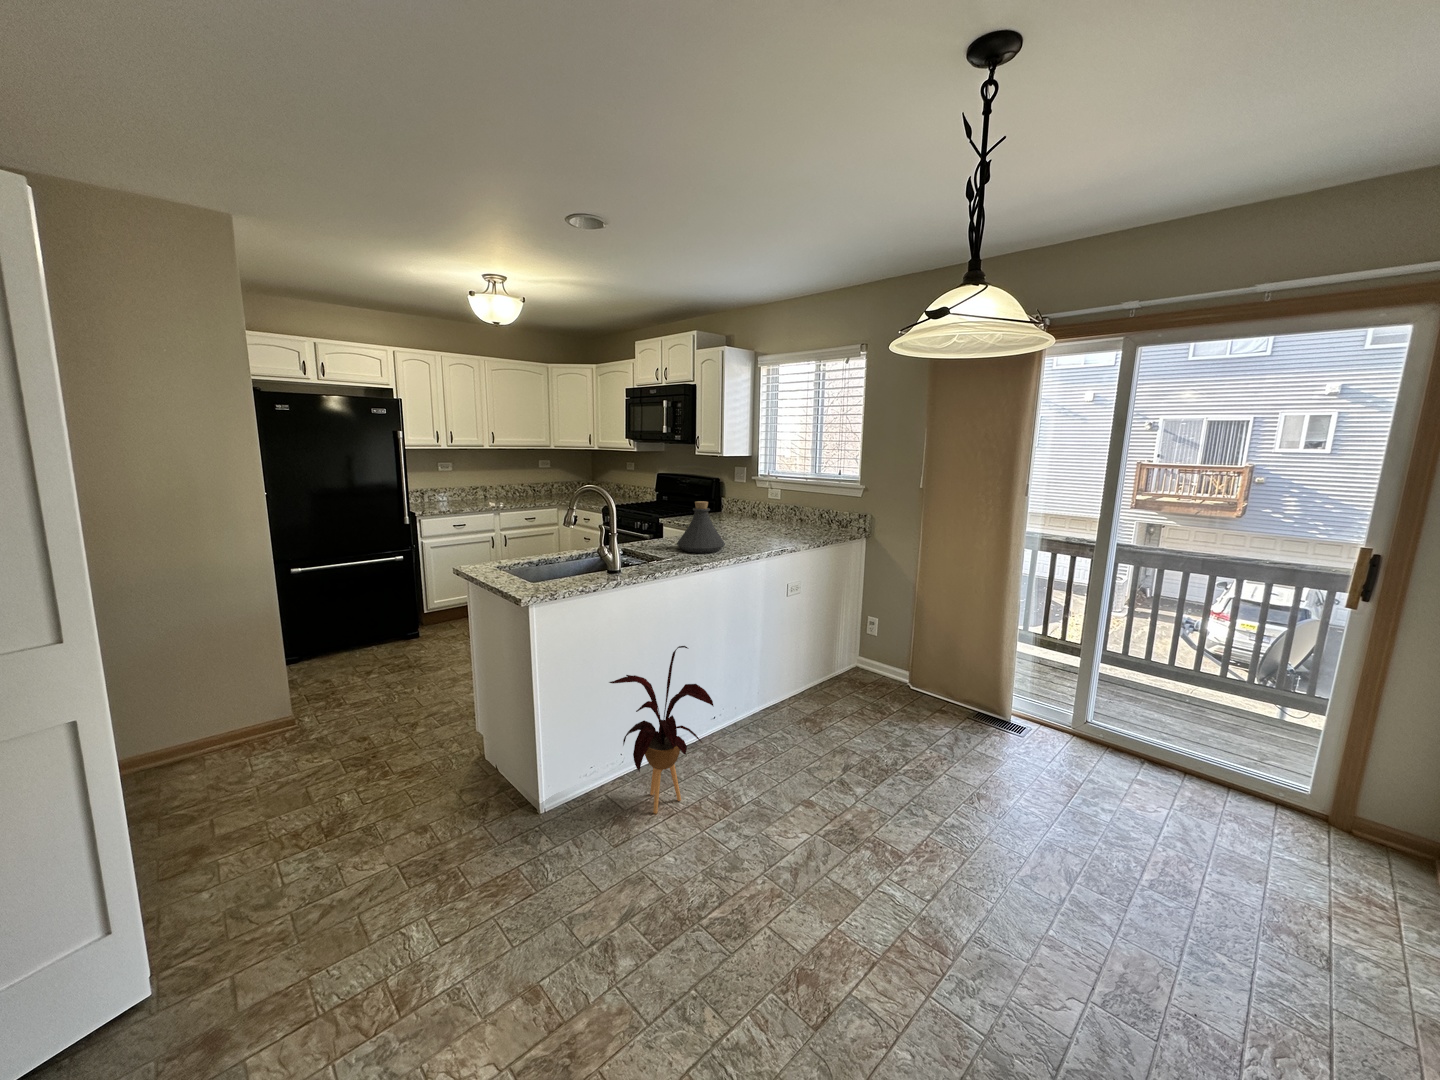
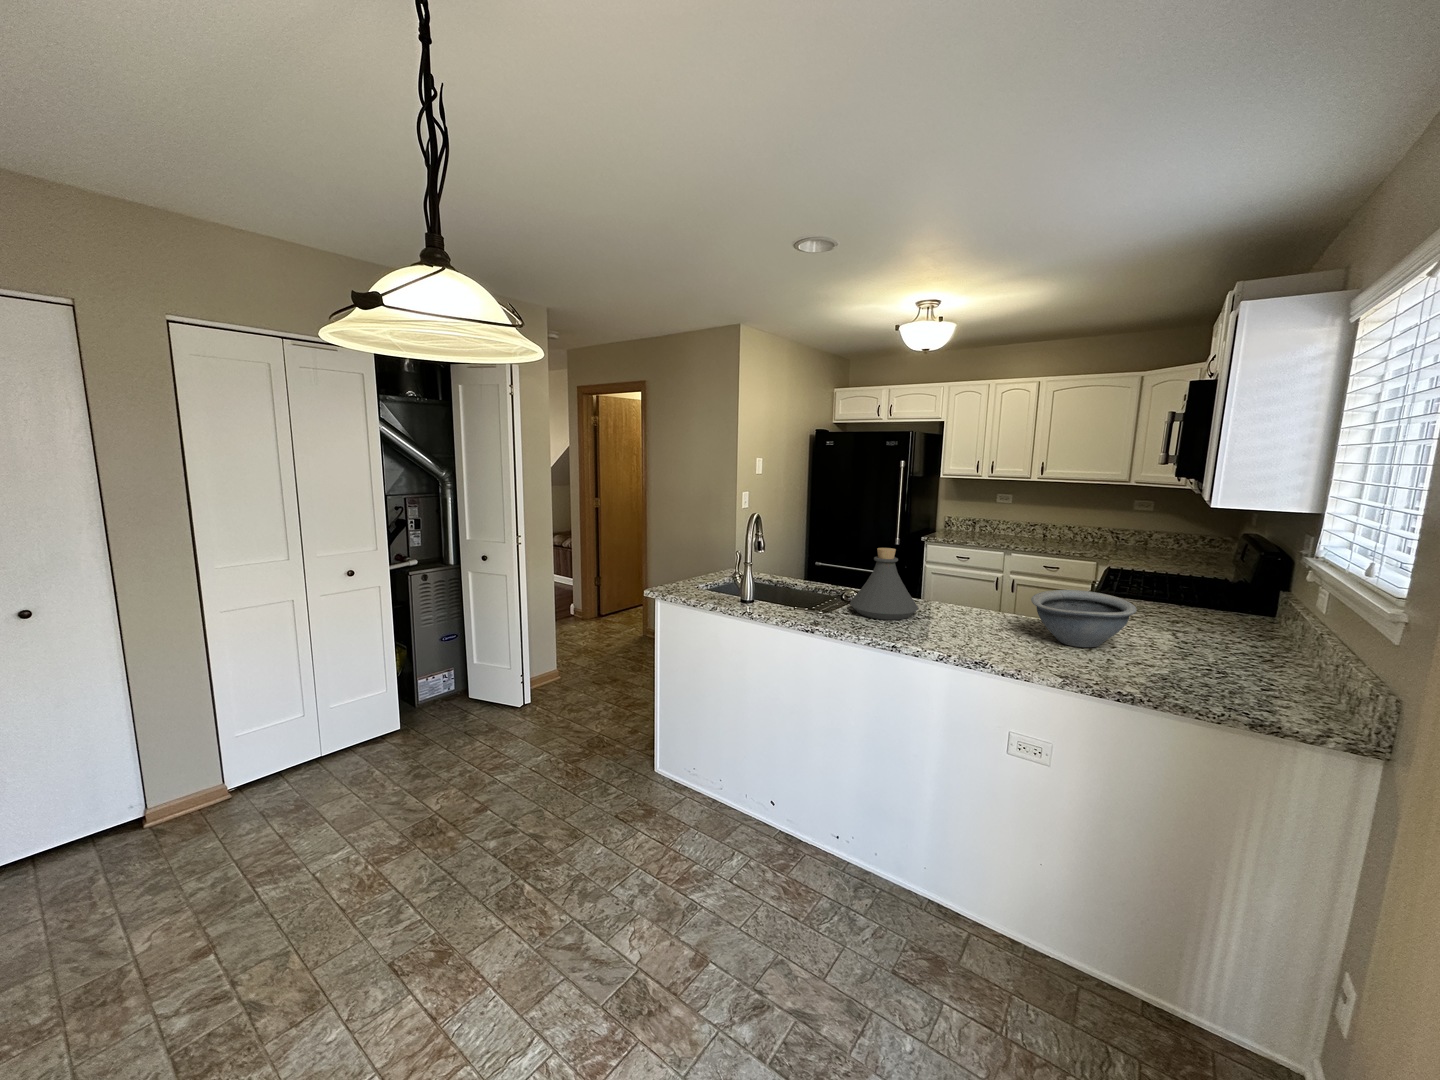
bowl: none [752,508,798,537] -> present [1031,590,1137,647]
house plant: present [609,646,713,814] -> none [620,675,712,844]

